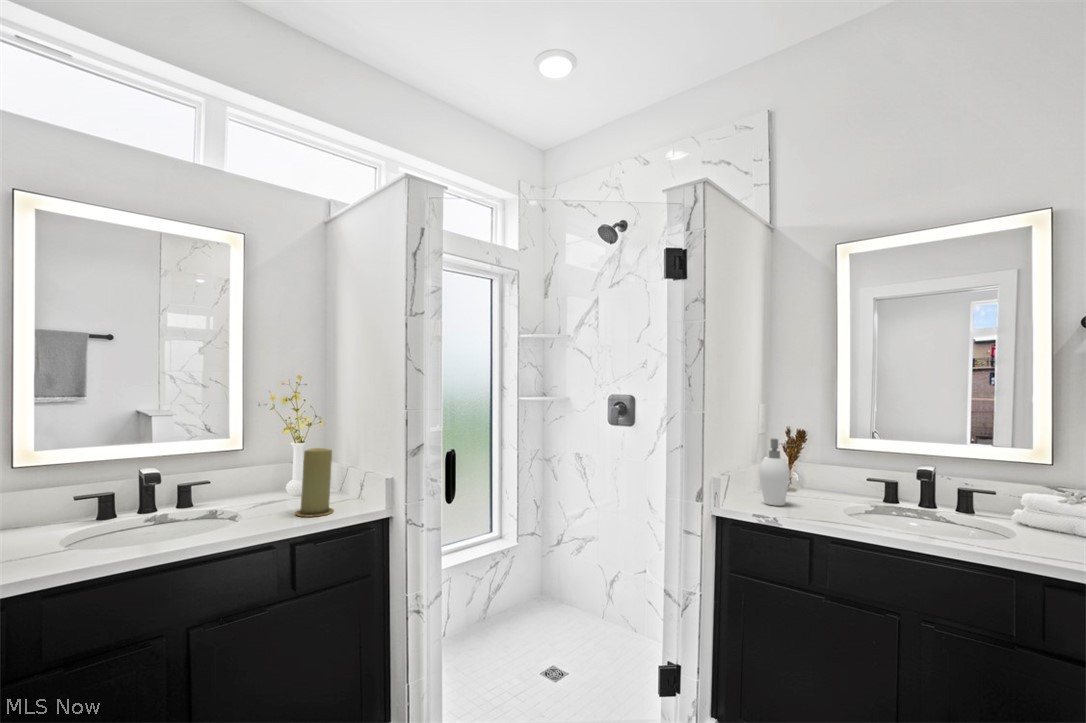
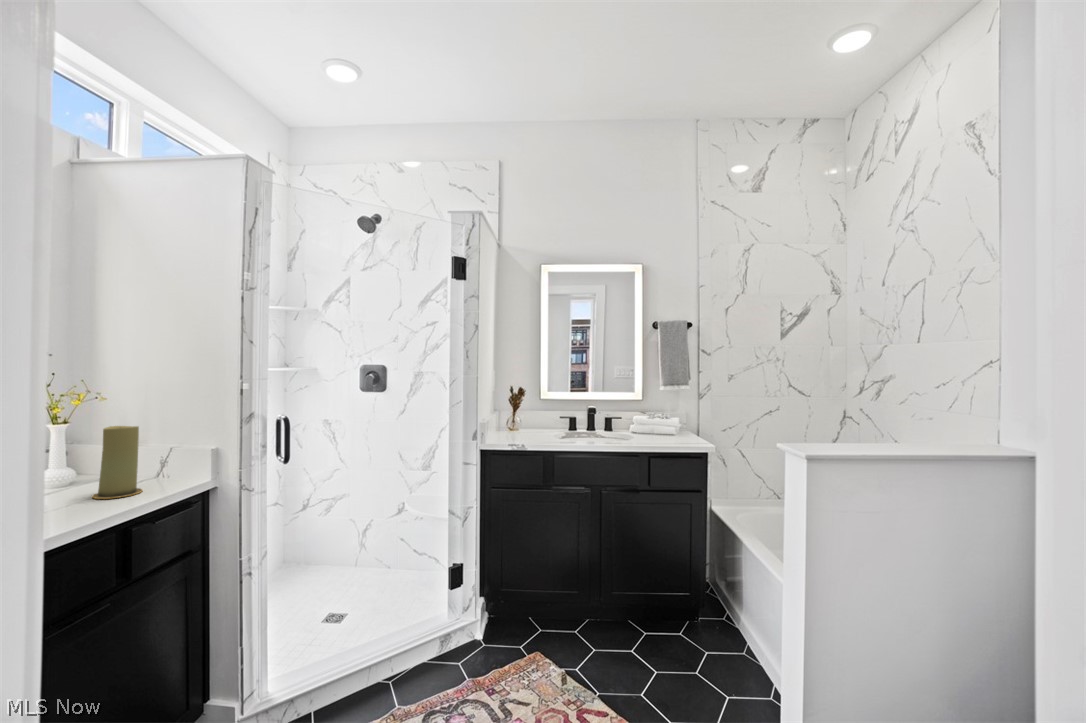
soap dispenser: present [759,438,794,506] -> none [504,394,528,438]

